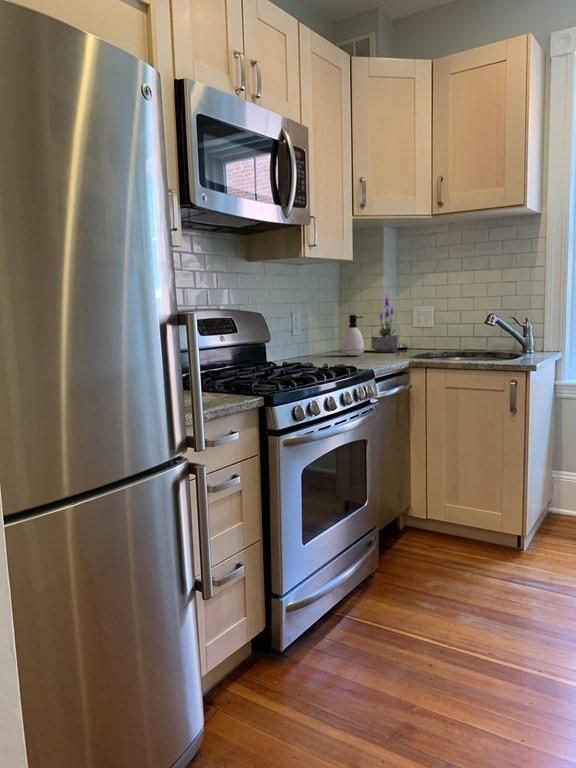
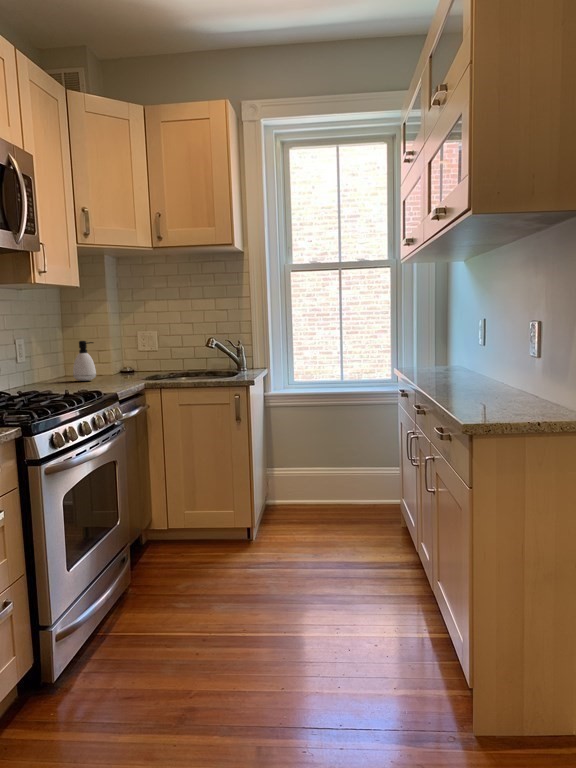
potted plant: present [371,295,399,352] -> none [100,317,127,376]

